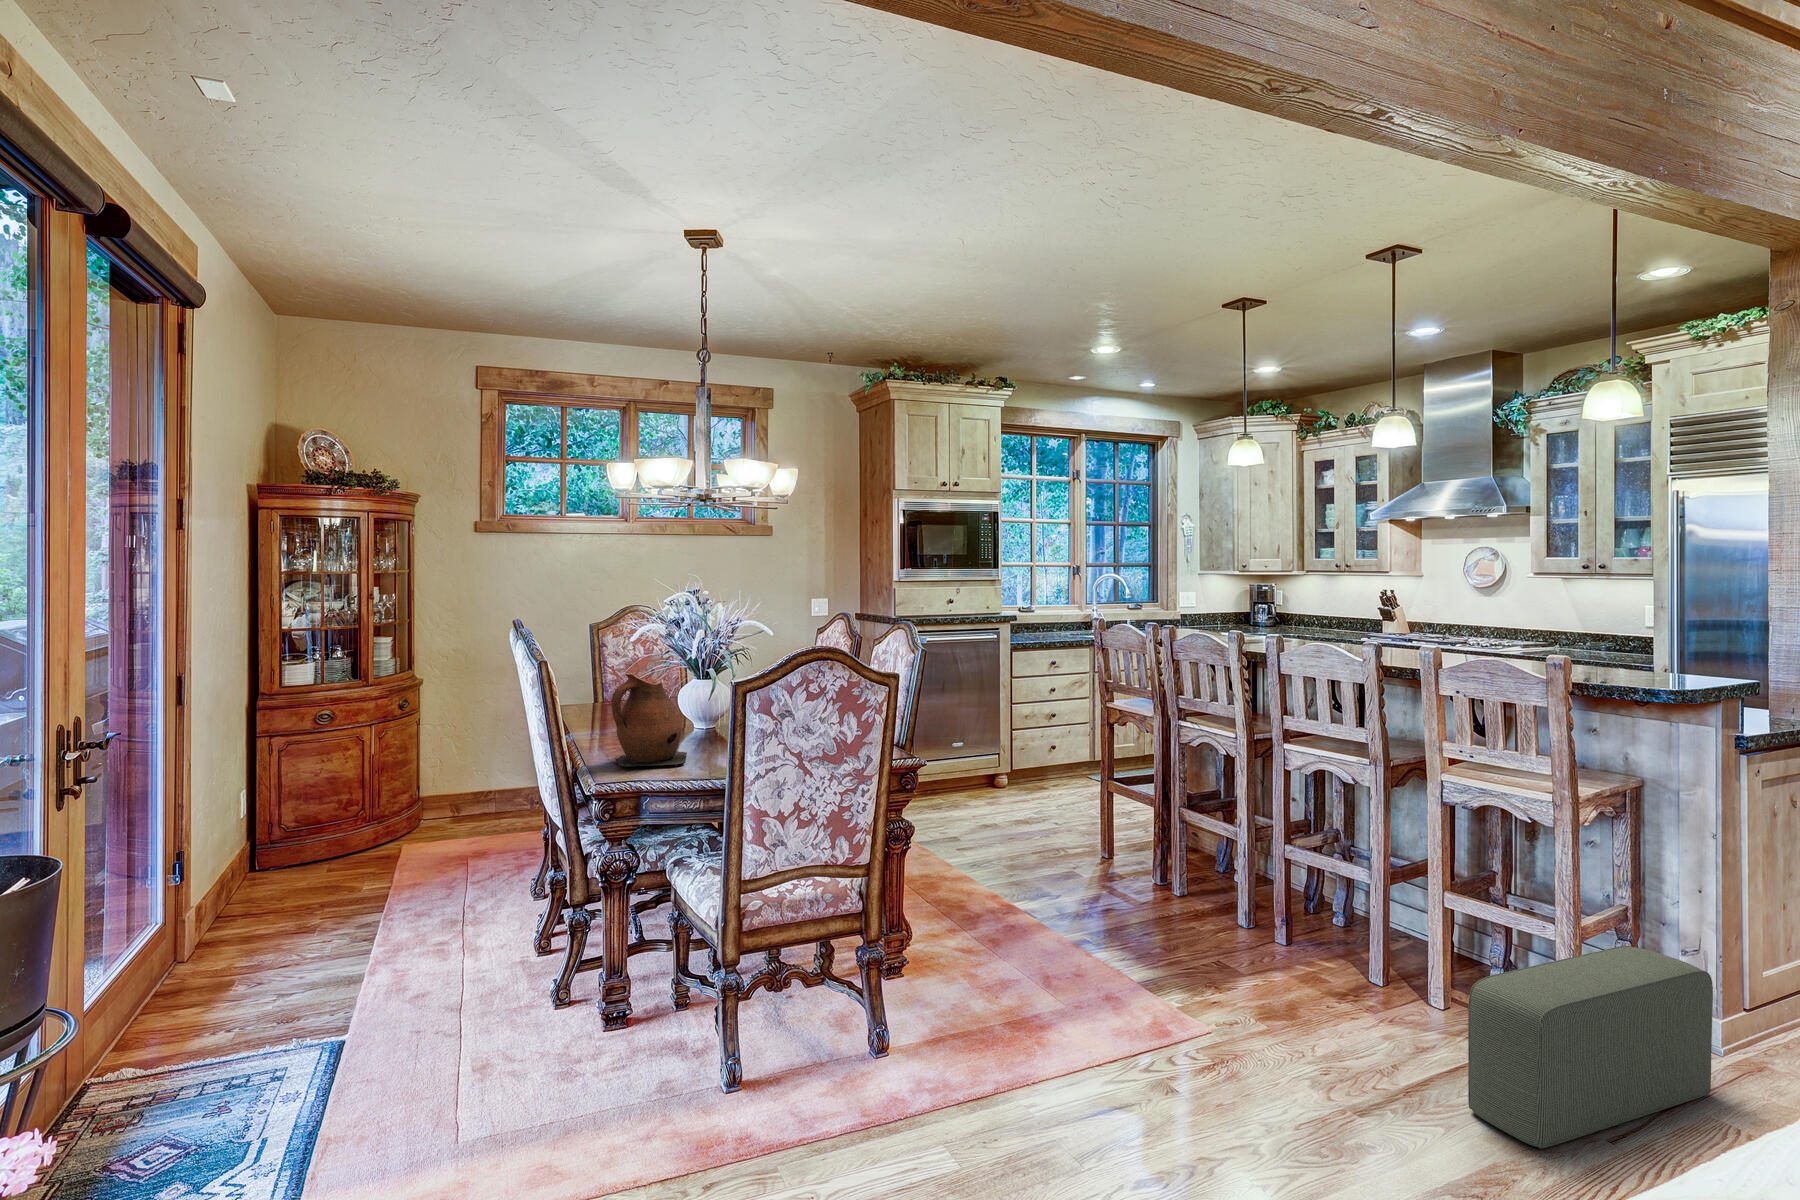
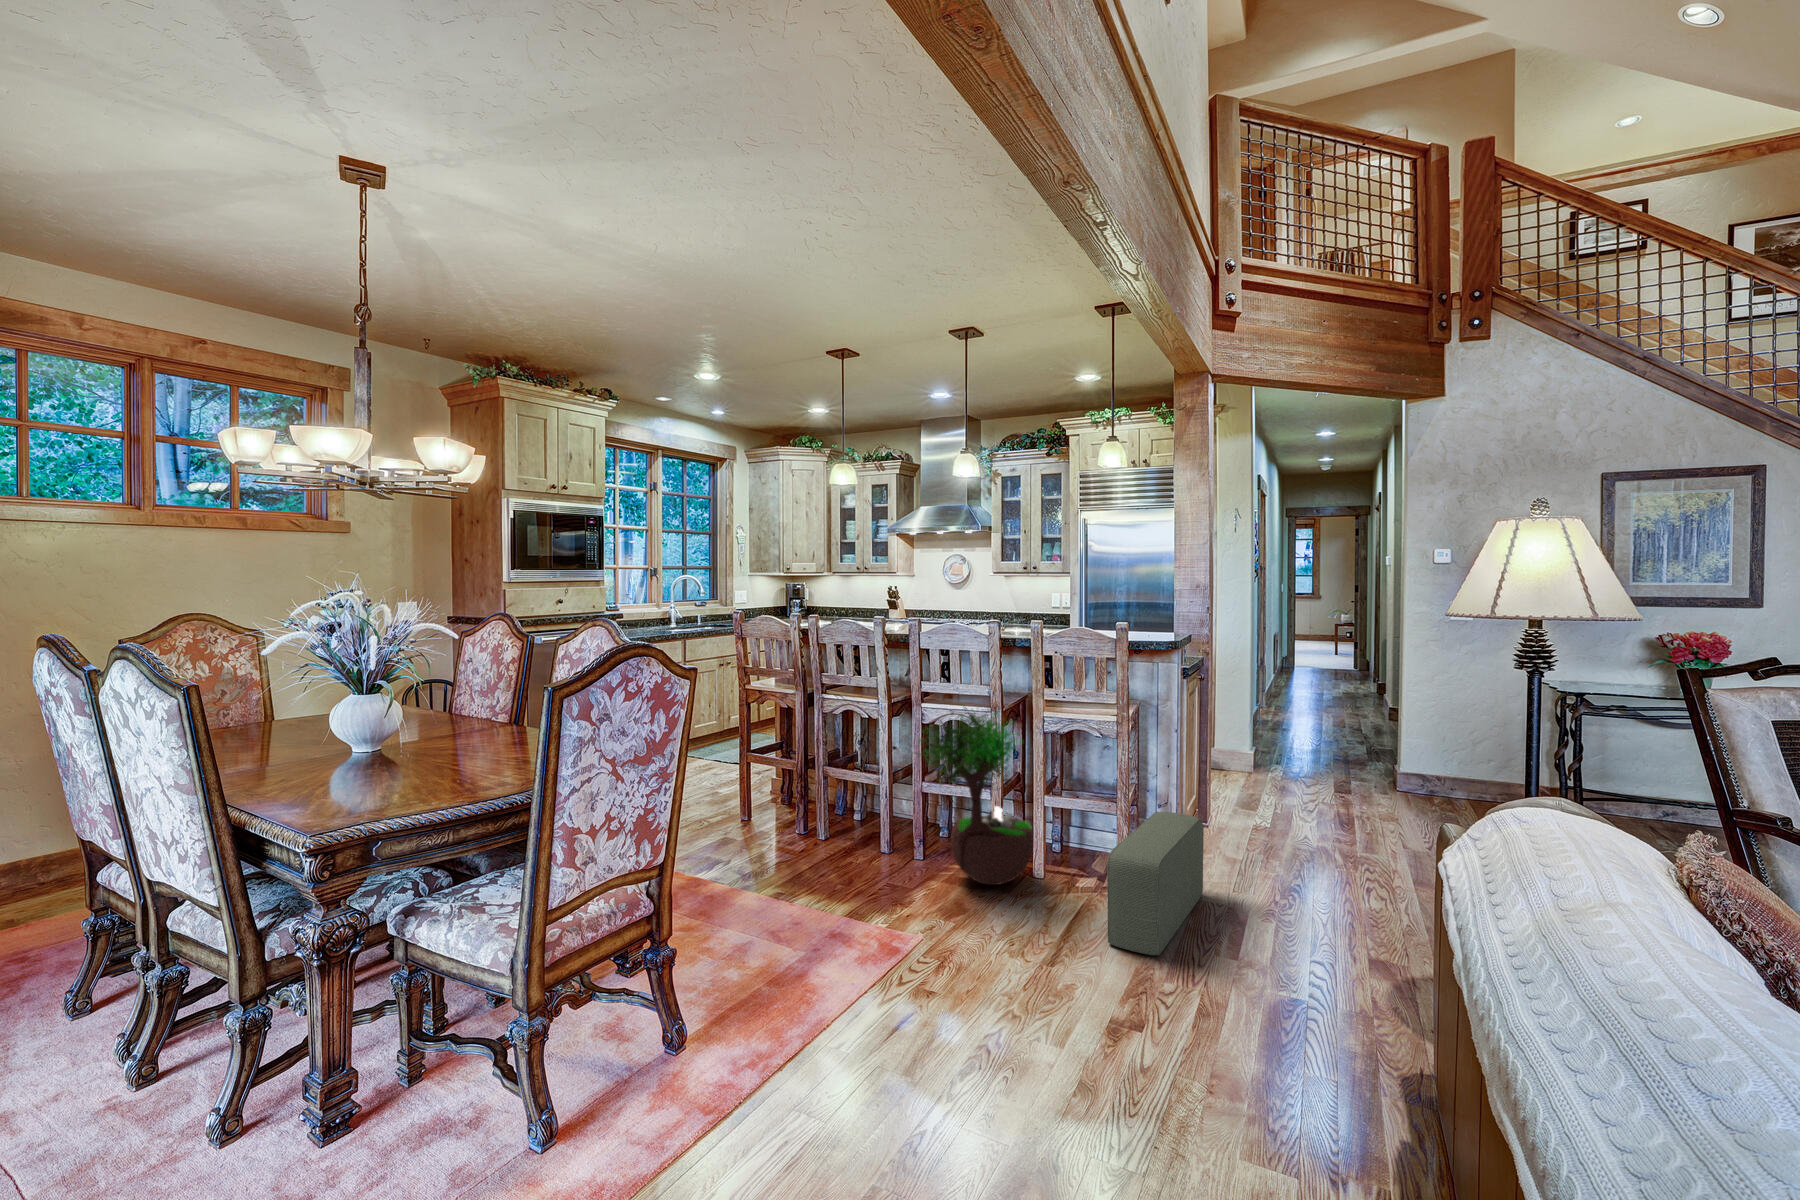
ceramic pitcher: present [611,673,687,767] -> none [289,694,404,809]
potted tree: none [1240,733,1424,996] -> present [918,705,1033,885]

